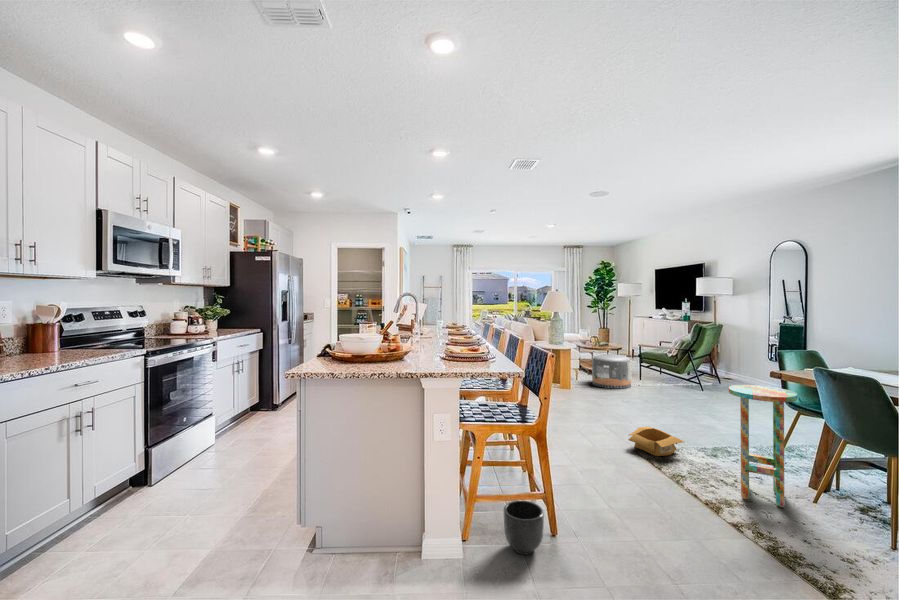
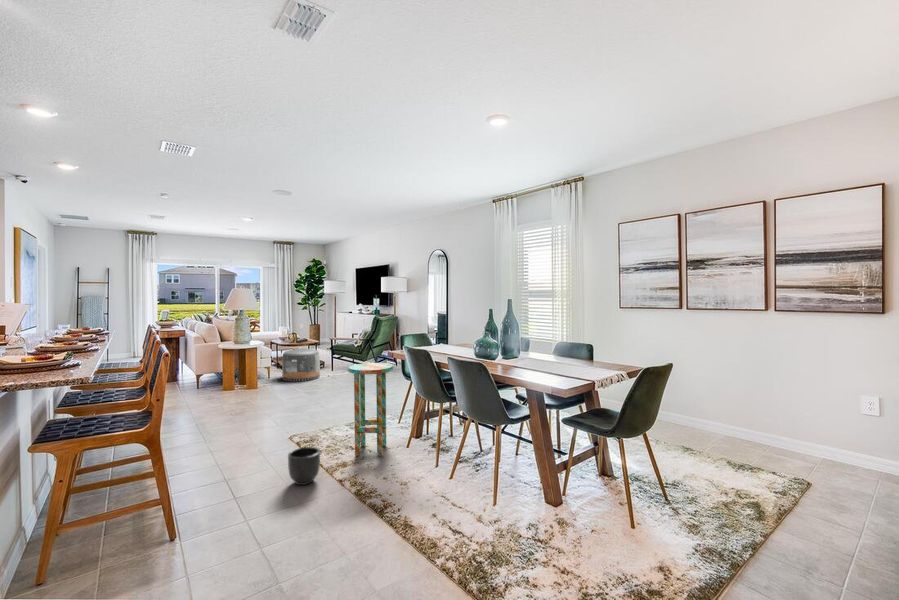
cardboard box: present [628,427,684,456] -> none [282,411,331,436]
planter: present [504,501,544,554] -> present [288,447,320,485]

